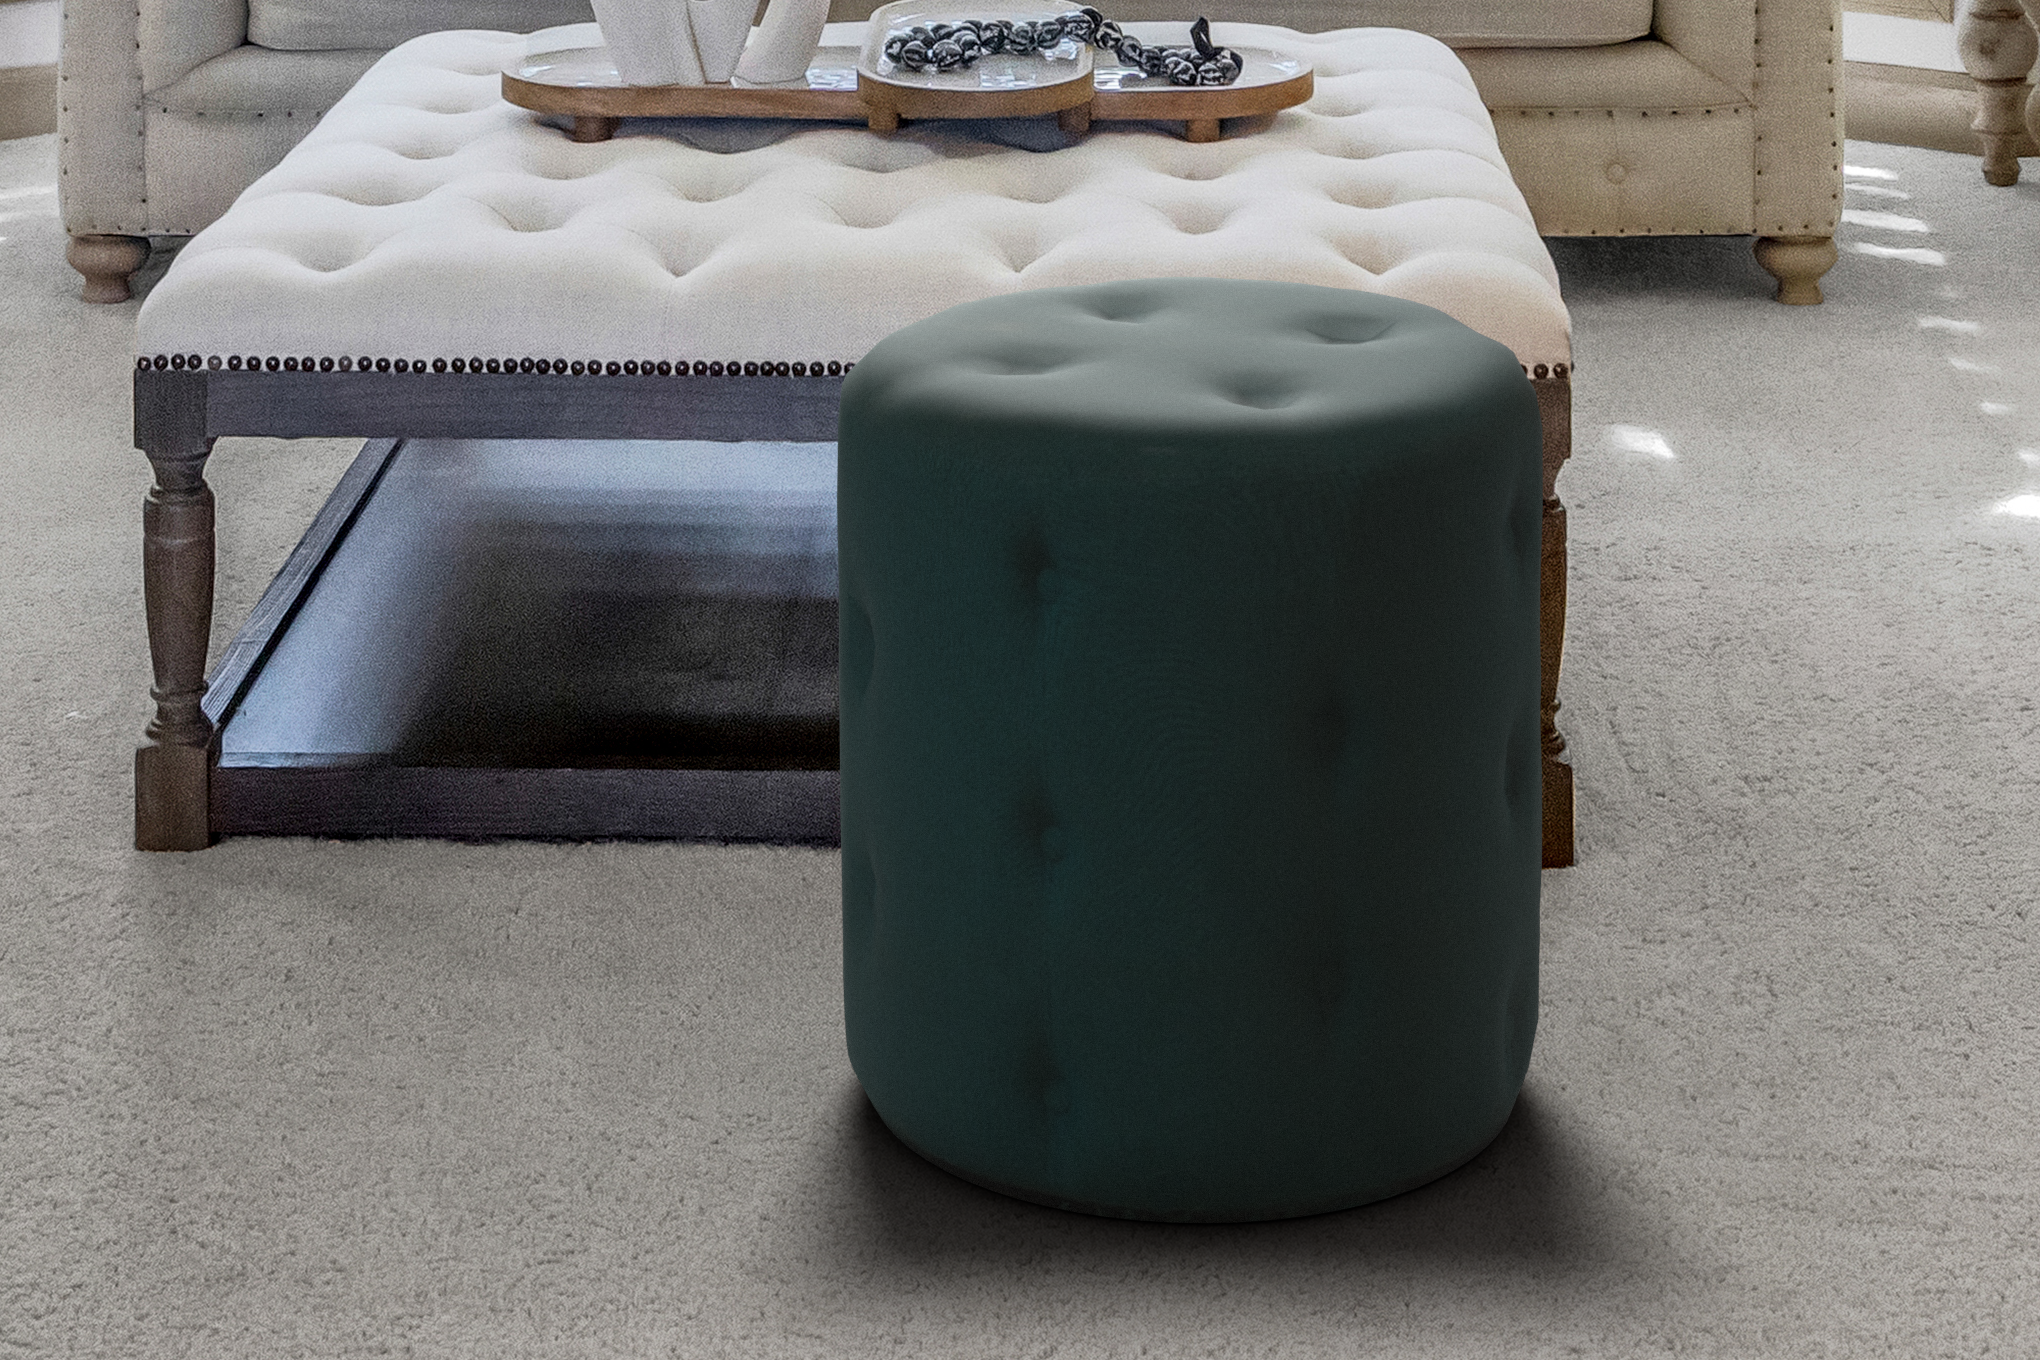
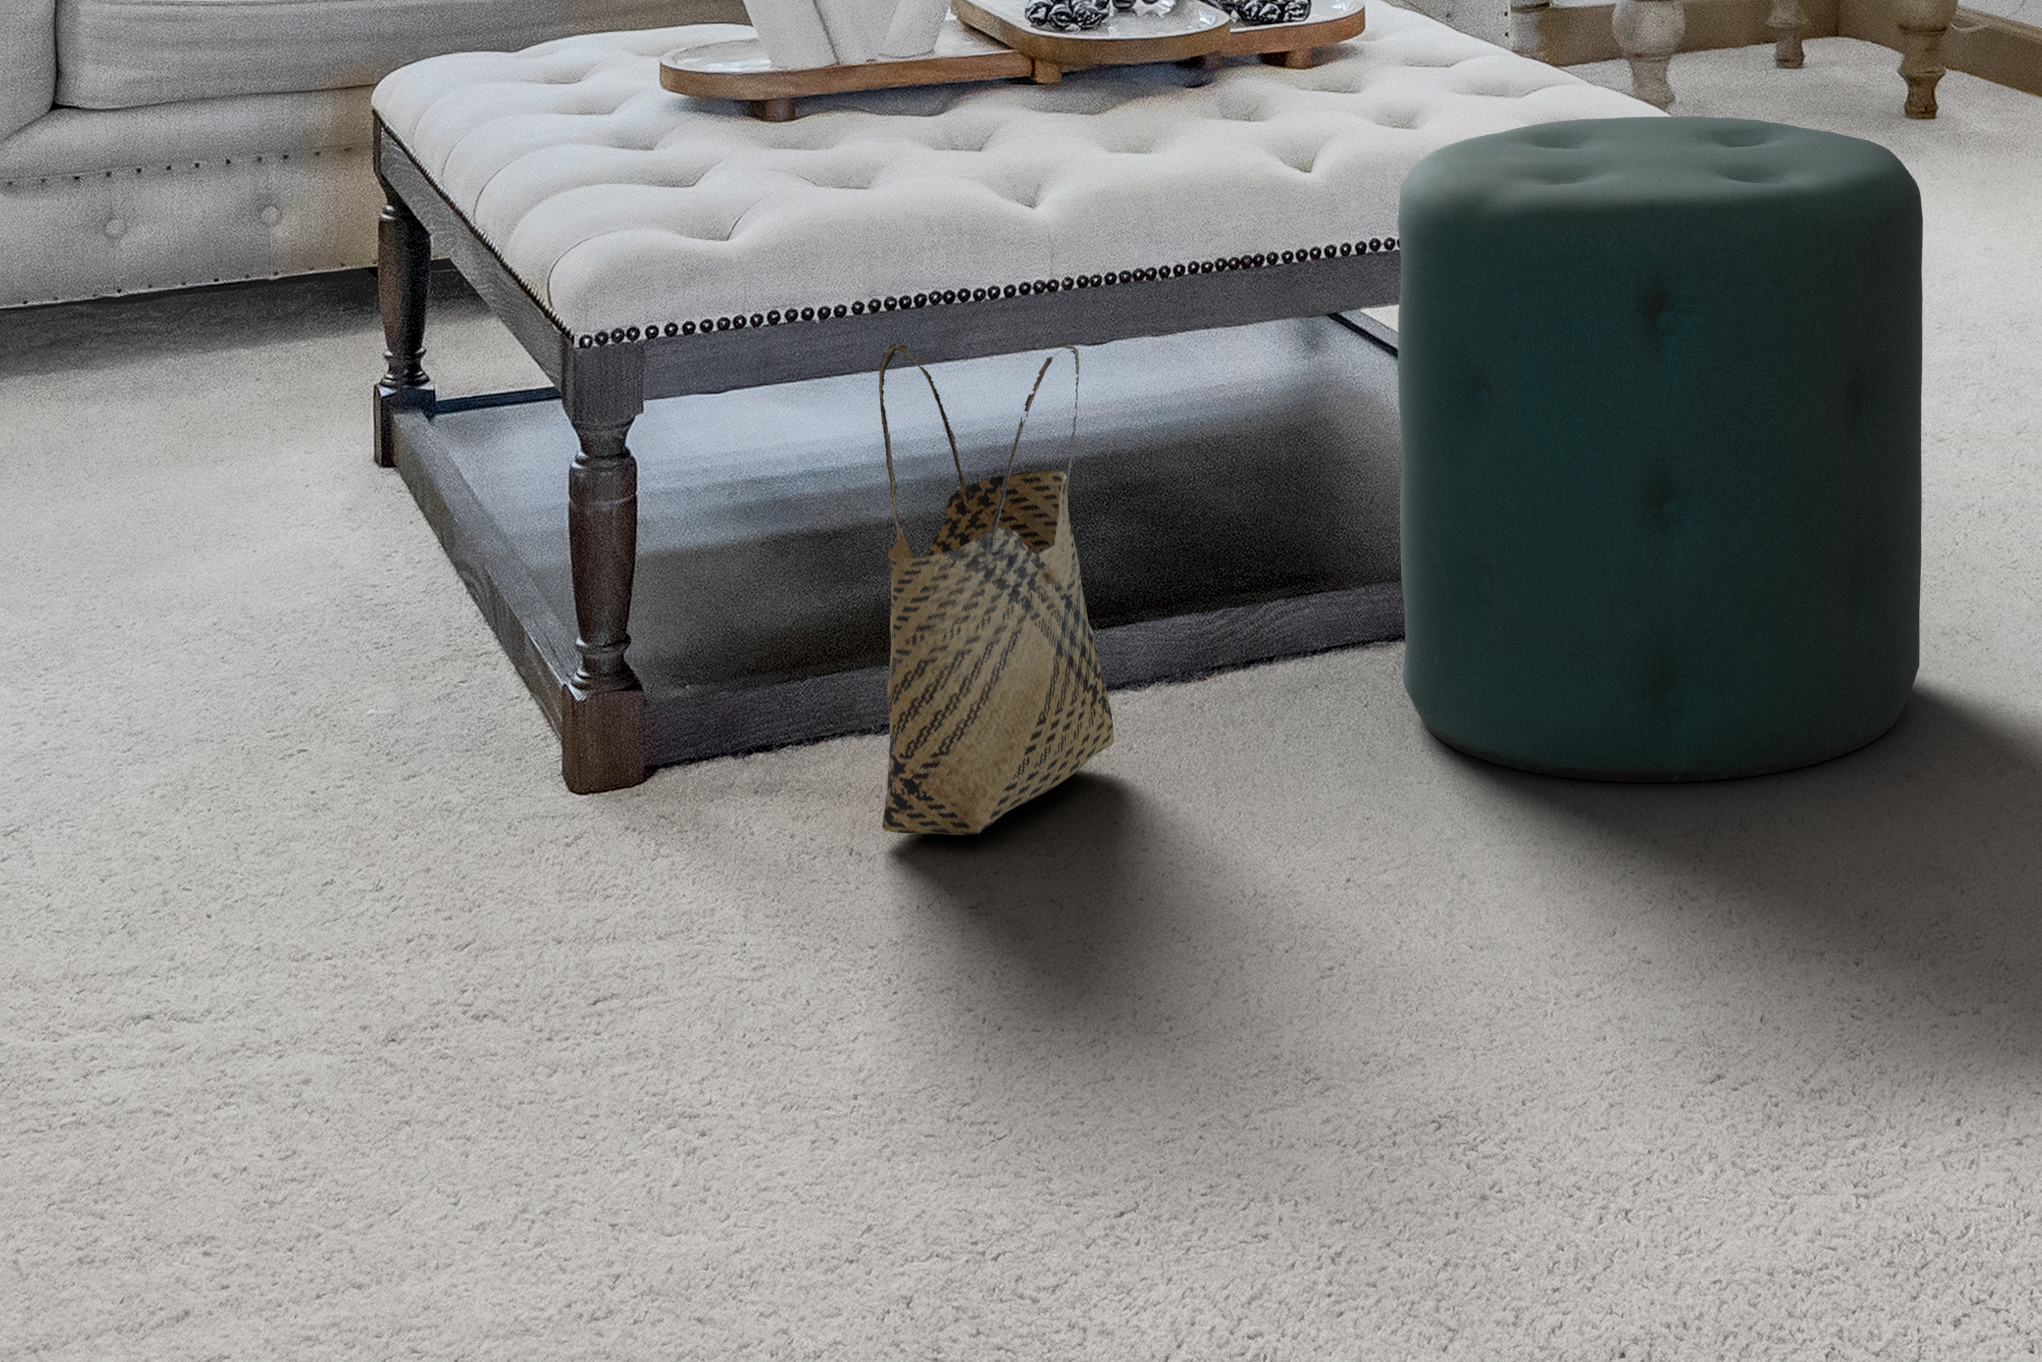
woven basket: none [99,478,471,1109] -> present [879,344,1114,835]

